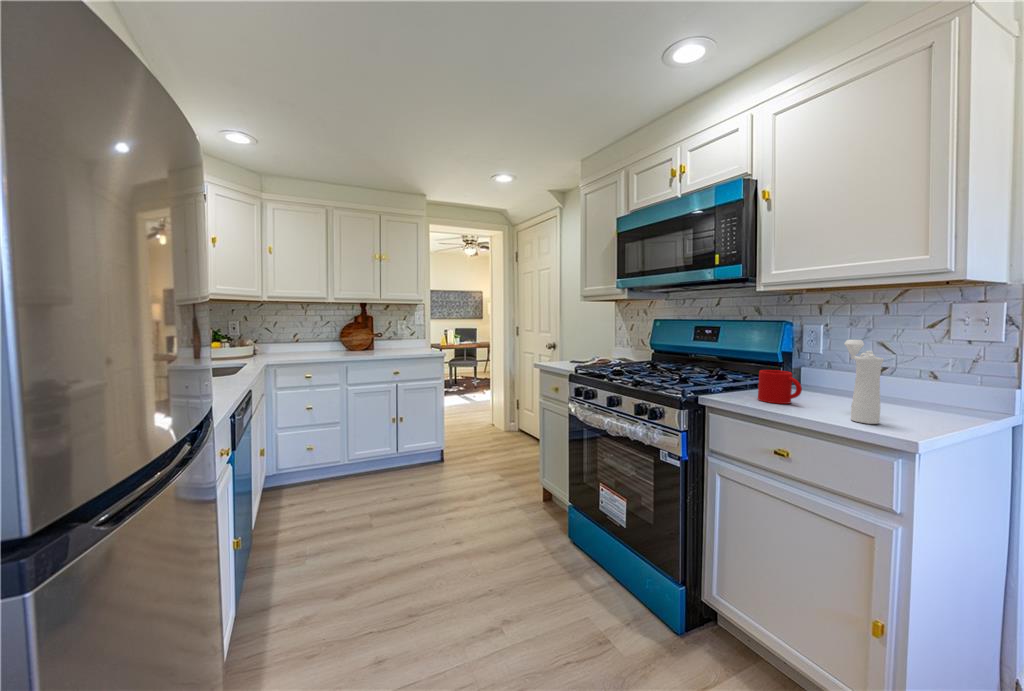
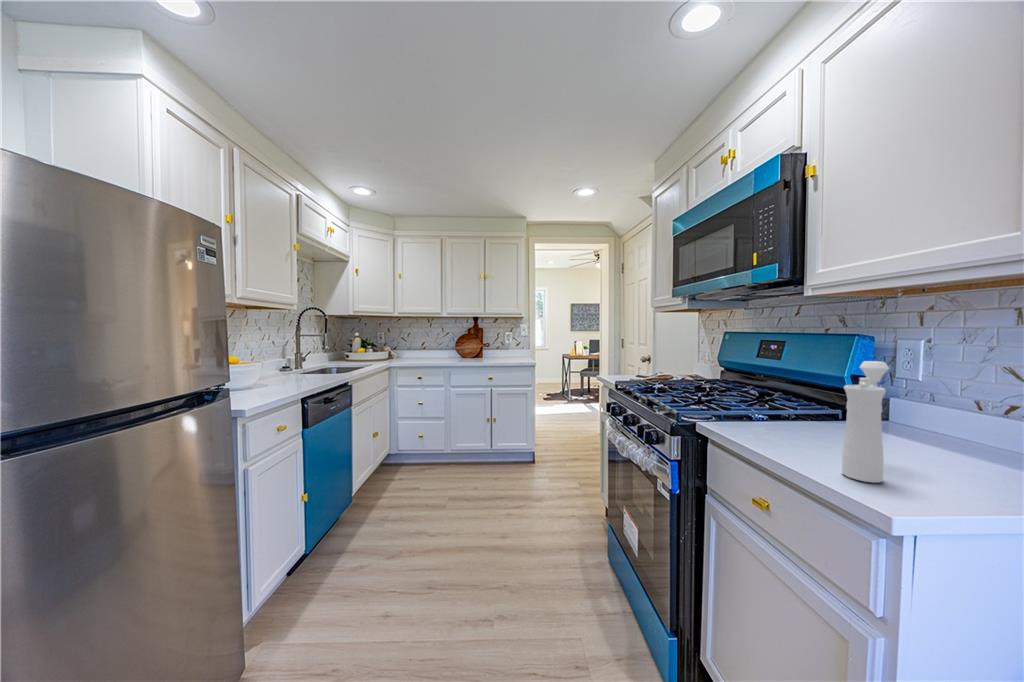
mug: present [758,370,802,404] -> none [760,396,806,442]

